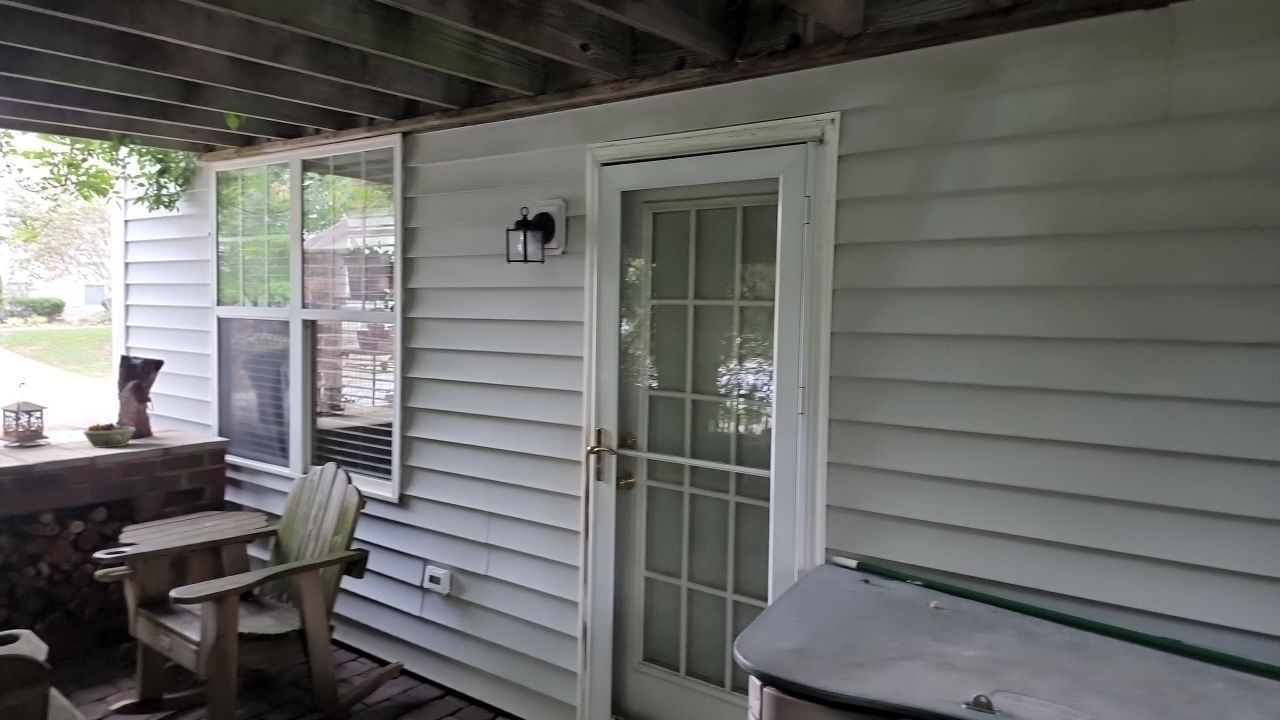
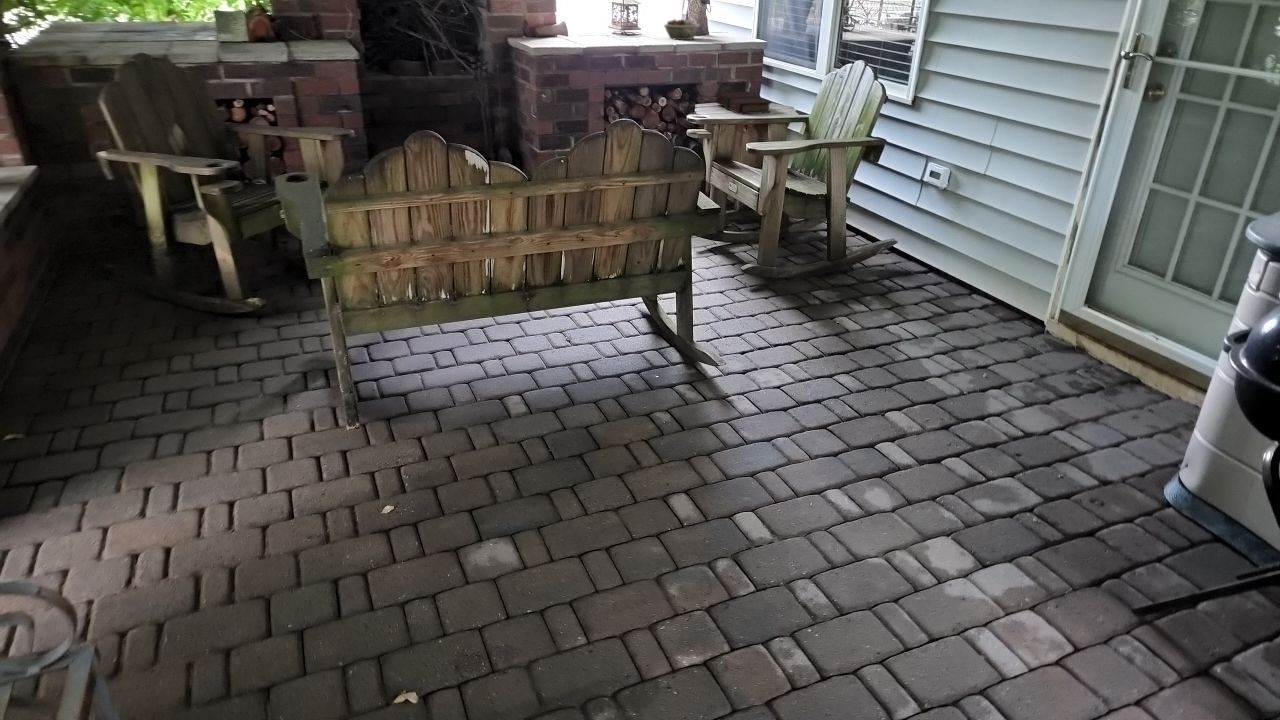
book: none [151,506,223,540] -> present [717,92,771,114]

